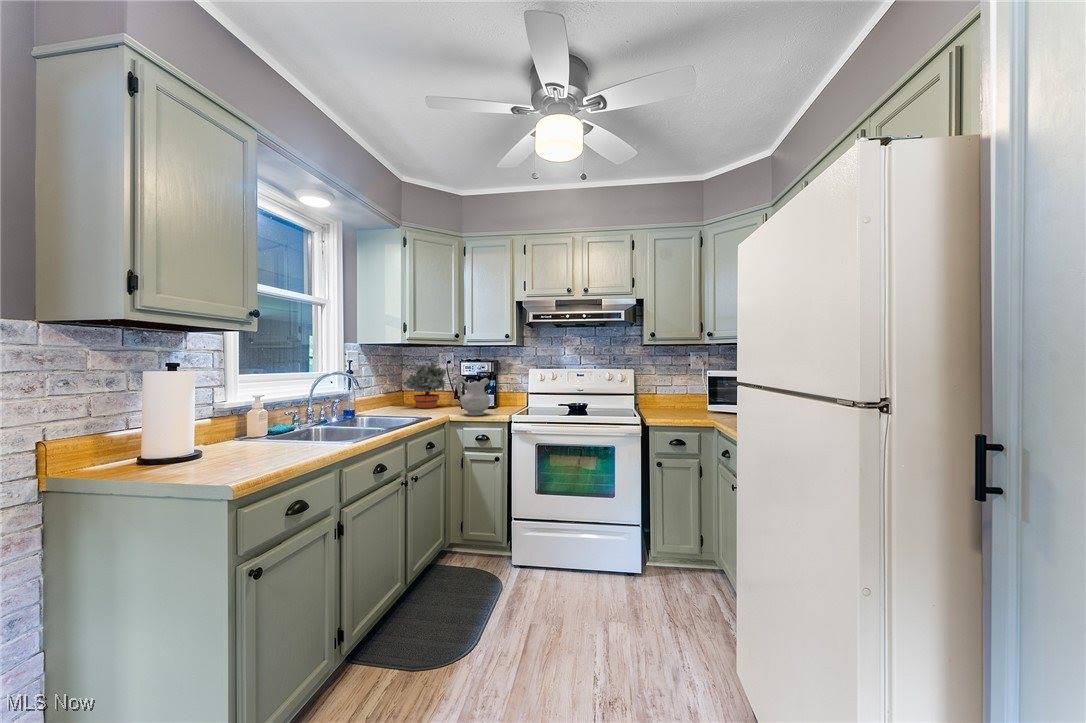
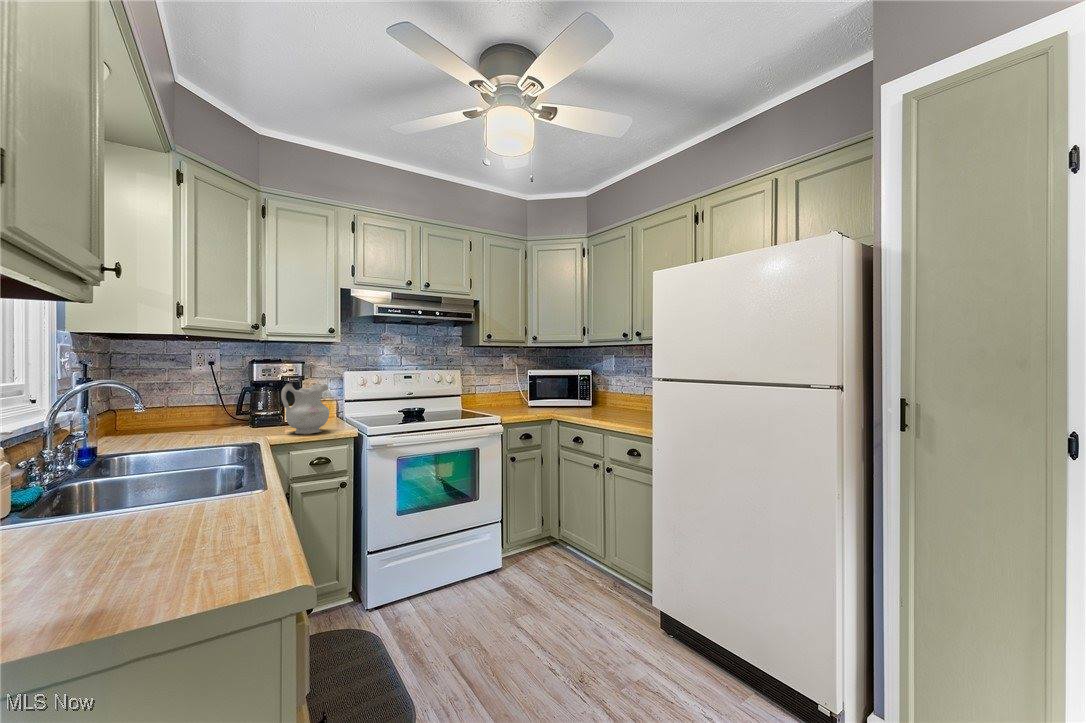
potted plant: present [403,361,446,408] -> none [152,359,225,432]

